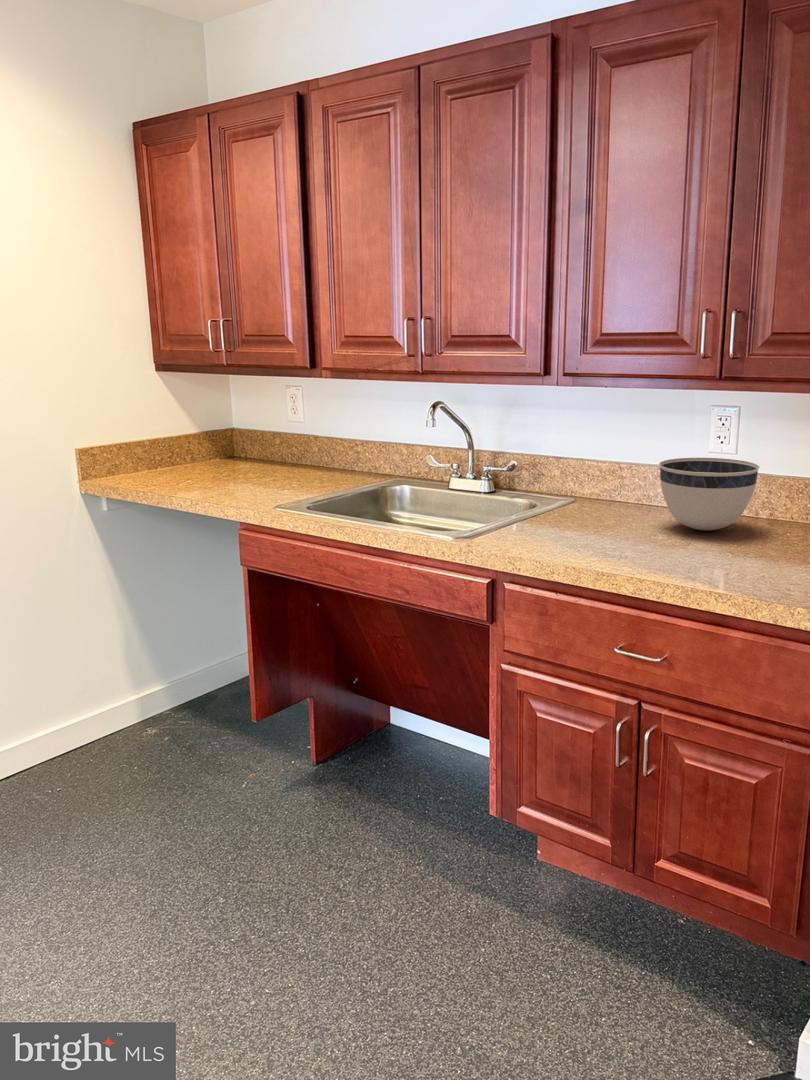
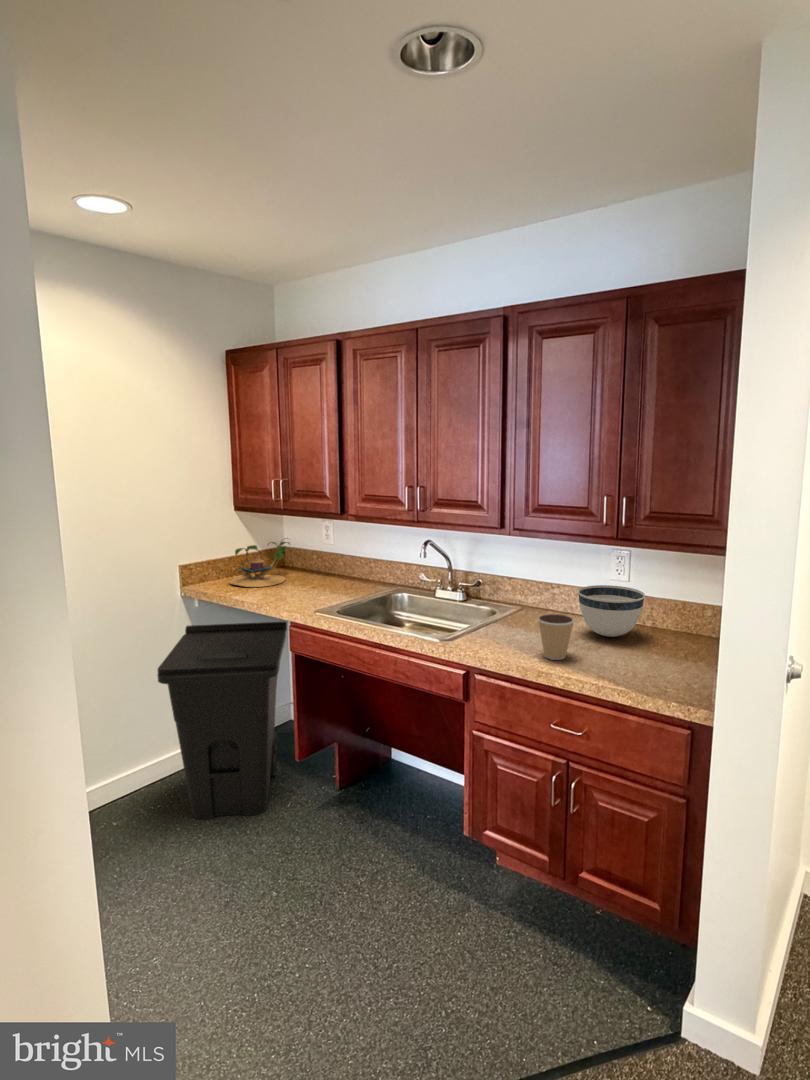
plant: none [151,412,241,480] -> present [229,538,290,587]
coffee cup: none [599,493,654,558] -> present [538,614,574,660]
trash can: none [48,531,237,802] -> present [158,621,287,819]

